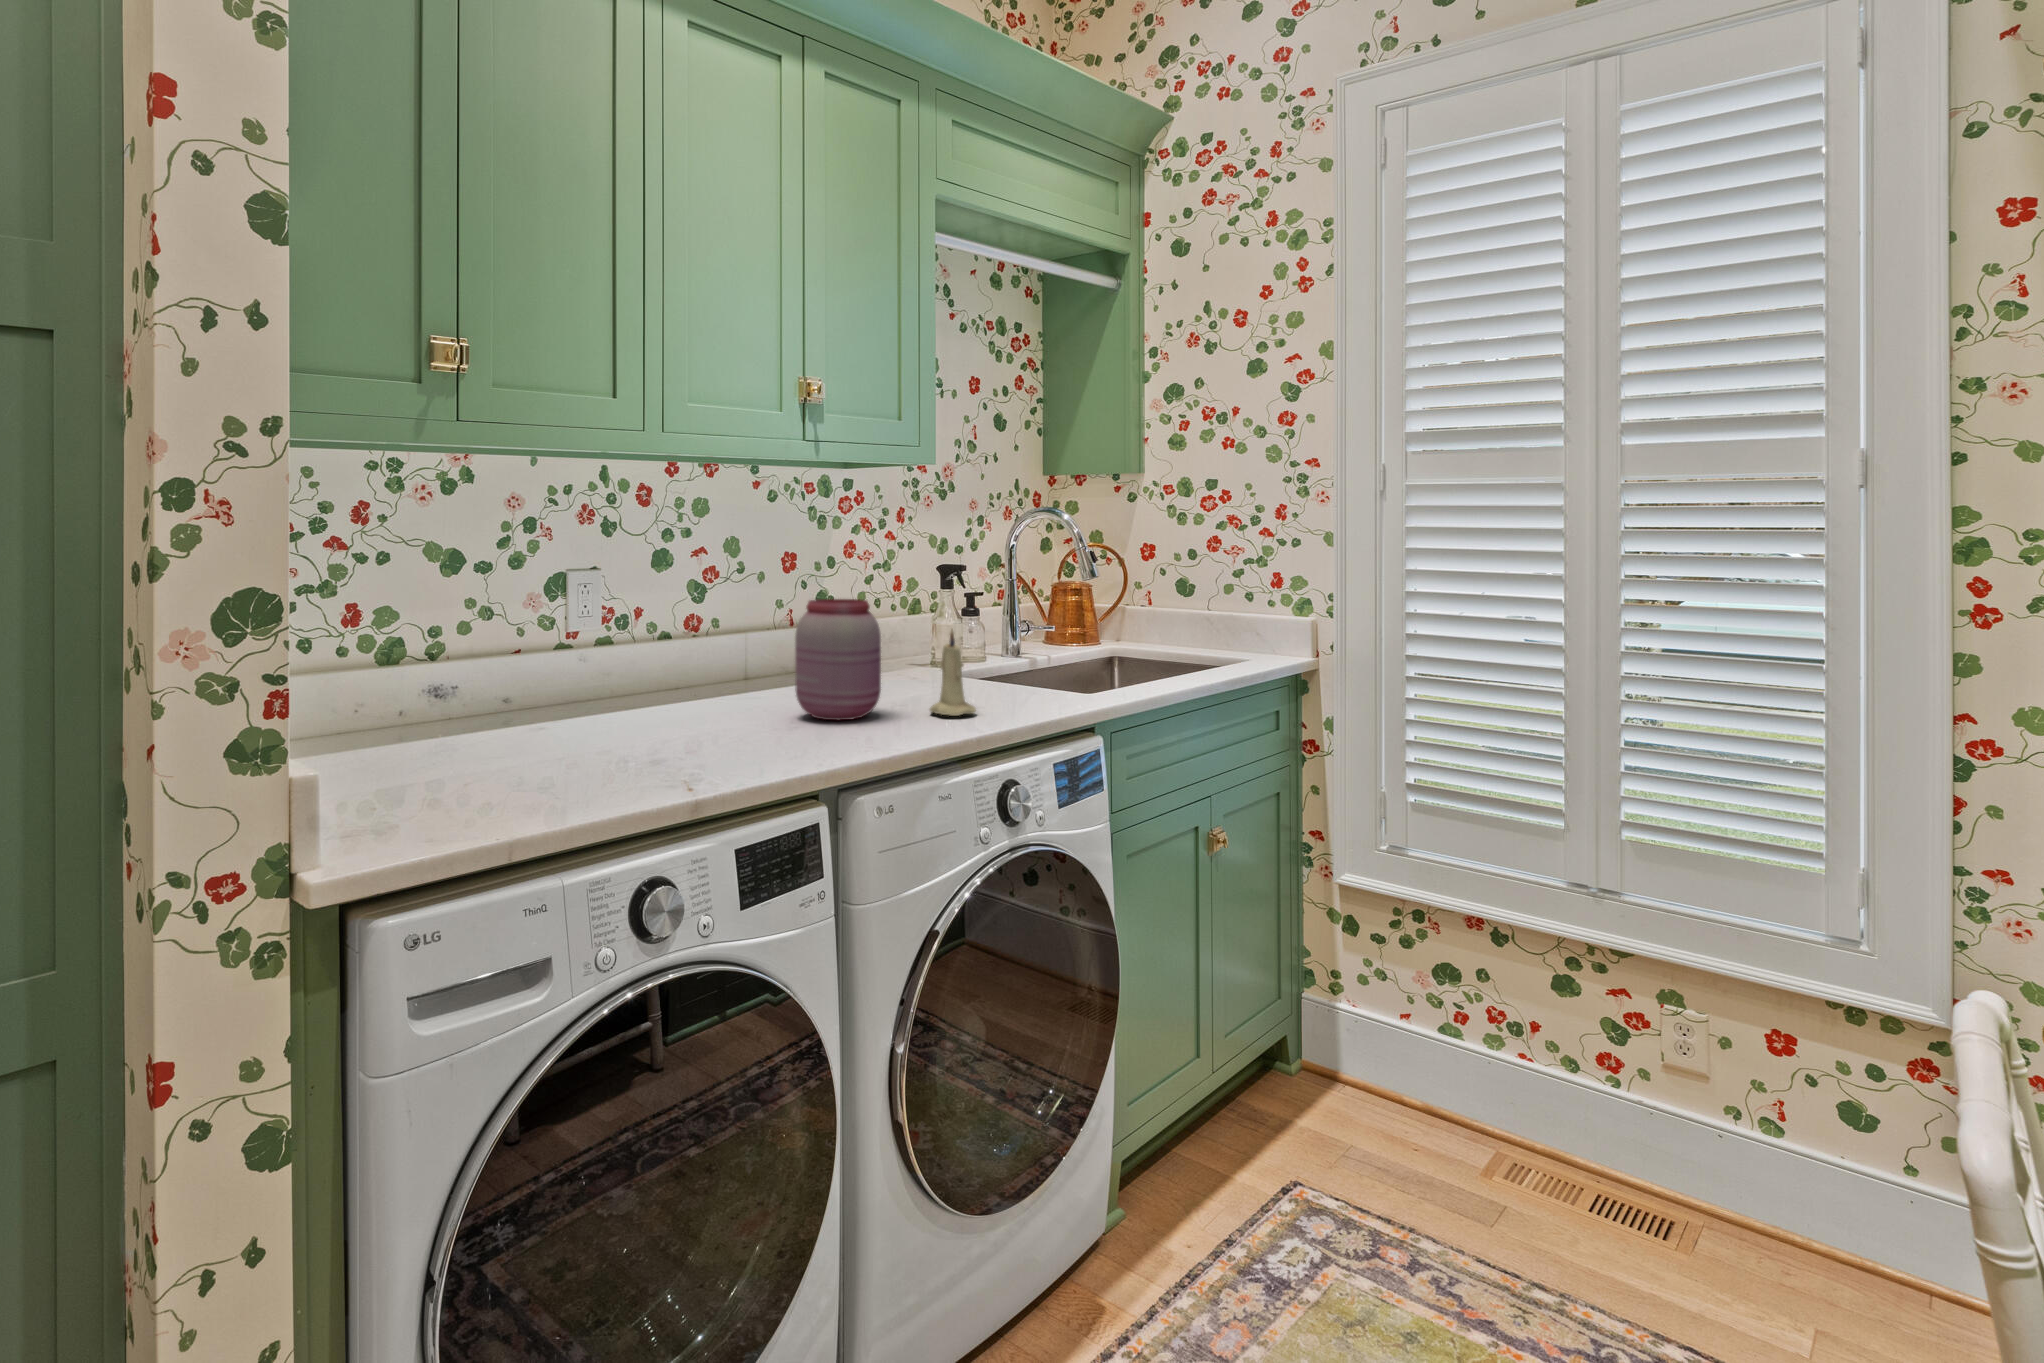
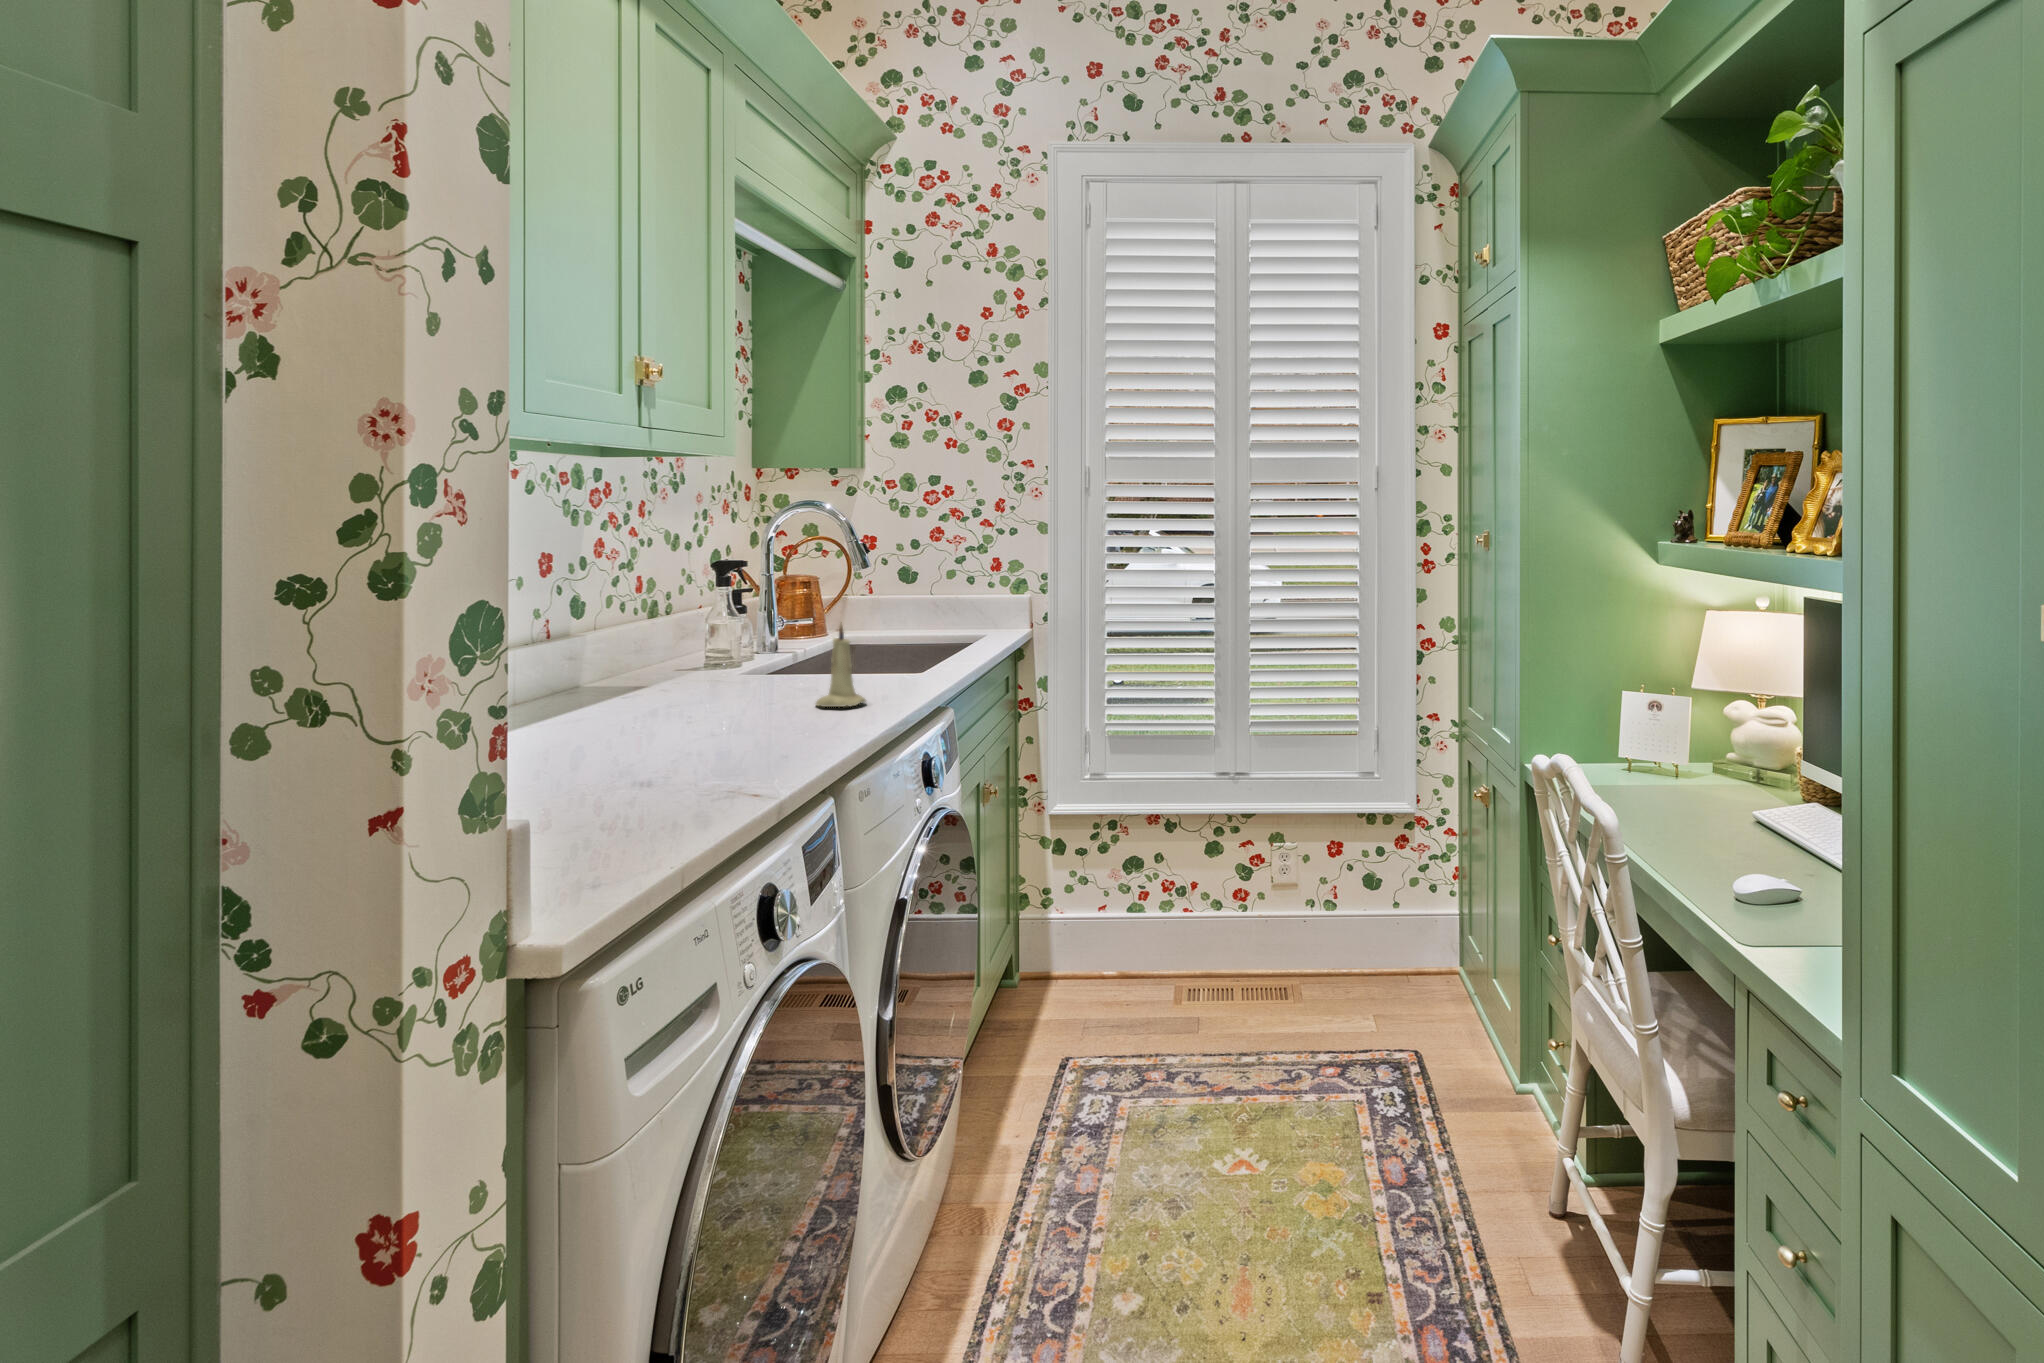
jar: present [795,599,881,720] -> none [677,600,776,727]

